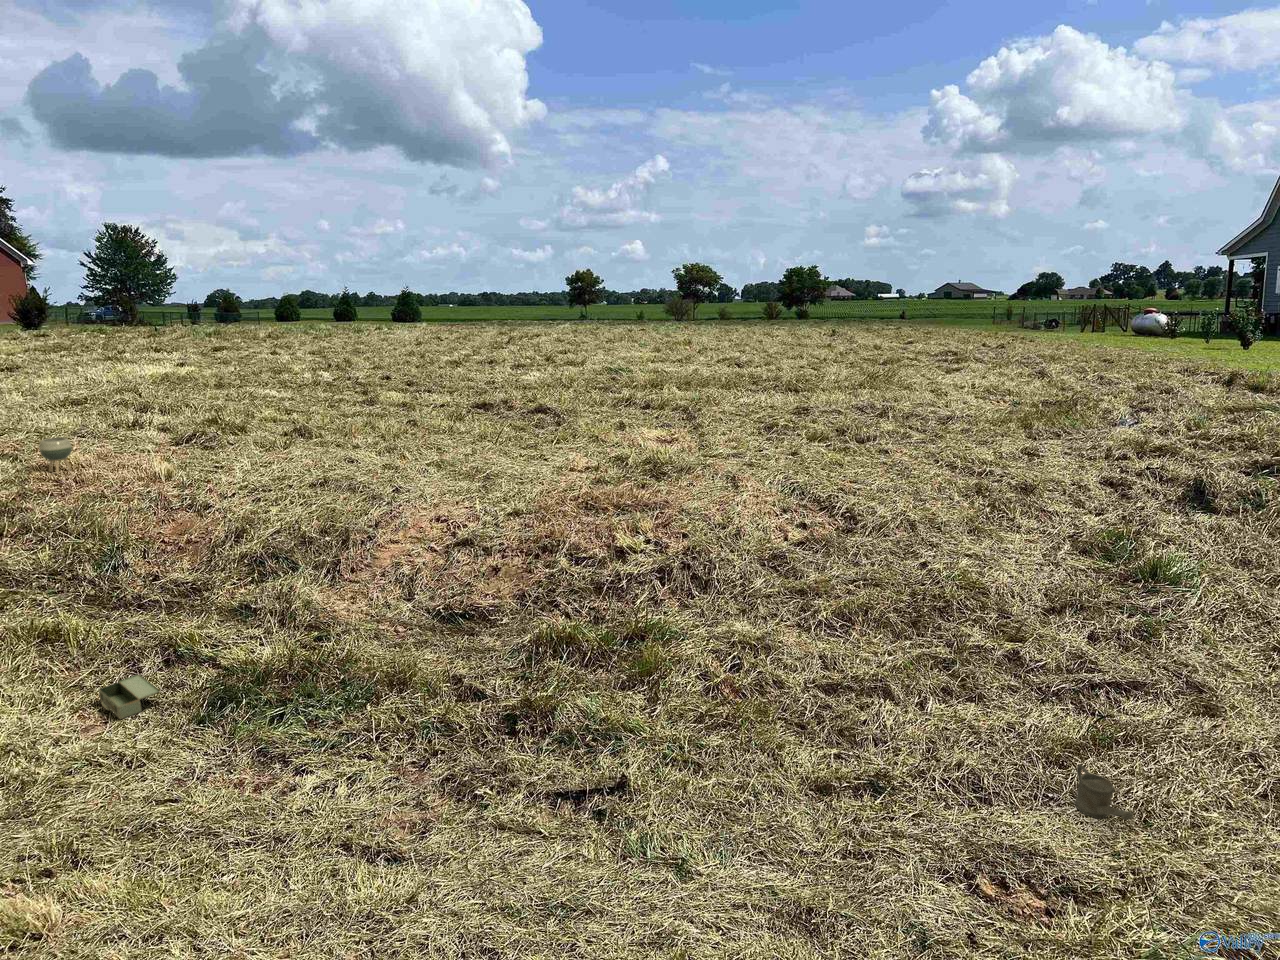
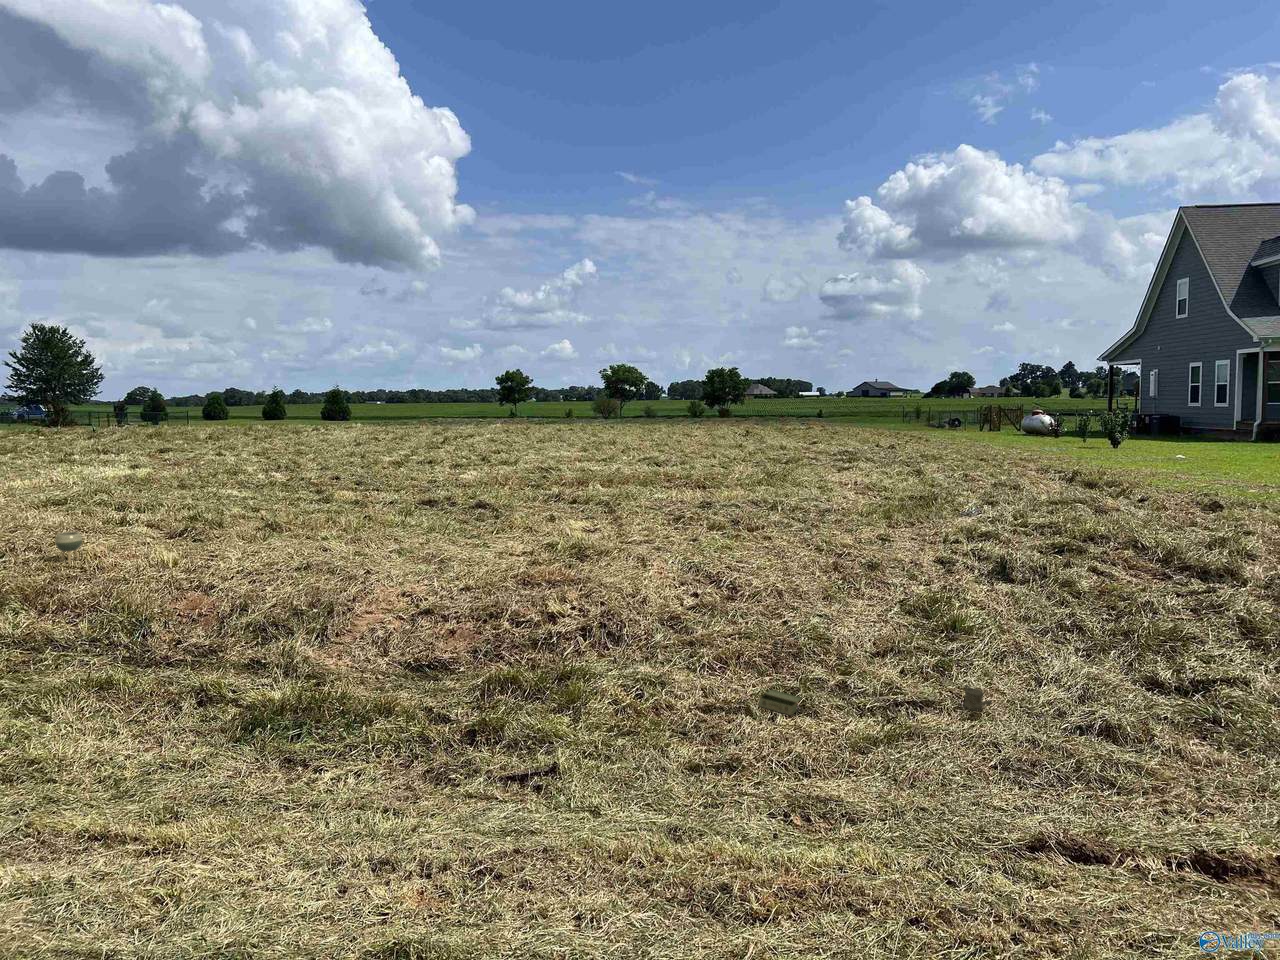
toolbox: present [98,675,160,719] -> present [759,690,802,715]
watering can: present [1075,765,1133,820] -> present [964,685,992,711]

